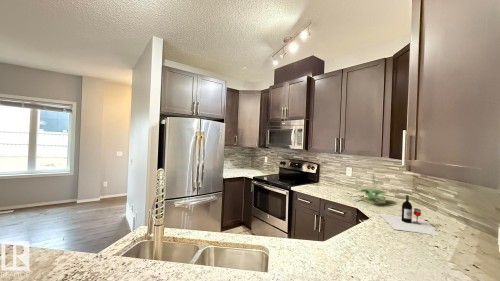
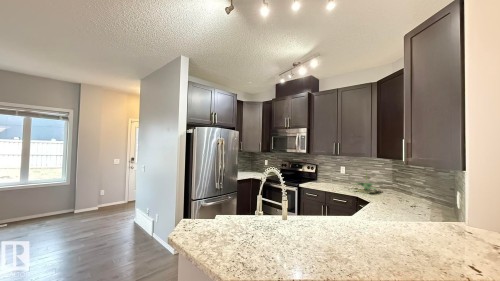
wine bottle: present [379,195,438,235] -> none [376,184,426,210]

